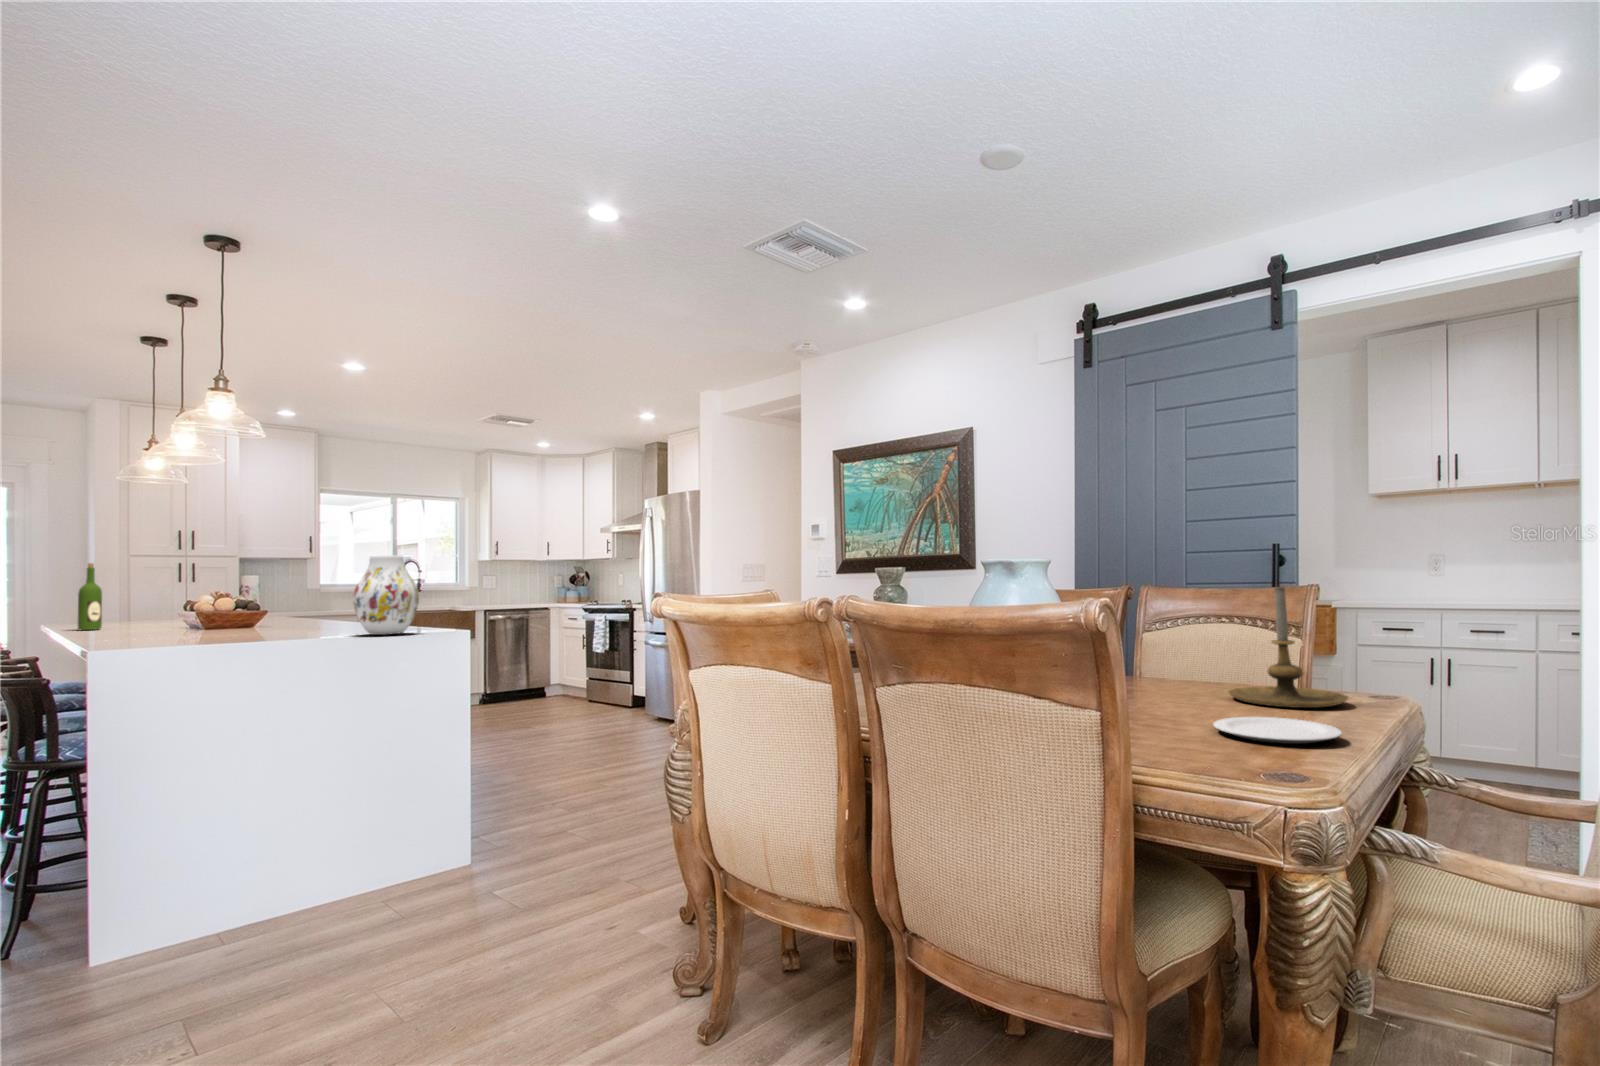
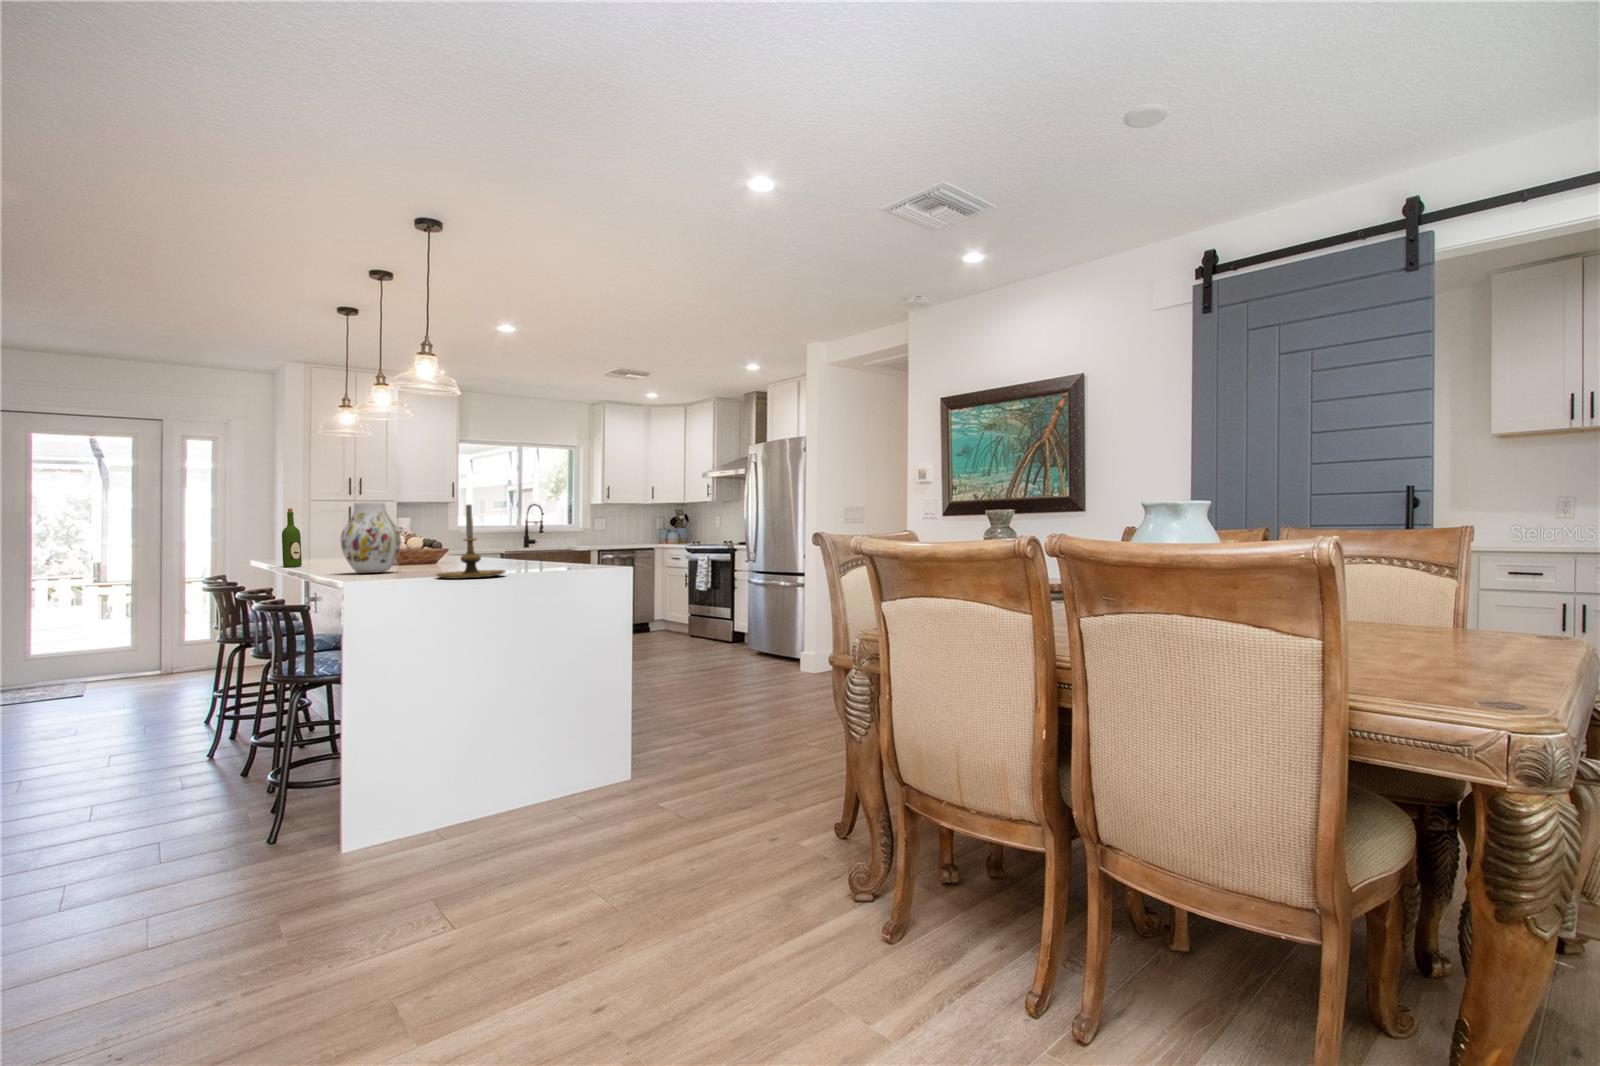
vase: present [353,555,419,635] -> present [340,502,401,573]
candle holder: present [1228,587,1348,708] -> present [436,505,506,579]
plate: present [1213,717,1342,744] -> none [1396,652,1539,677]

